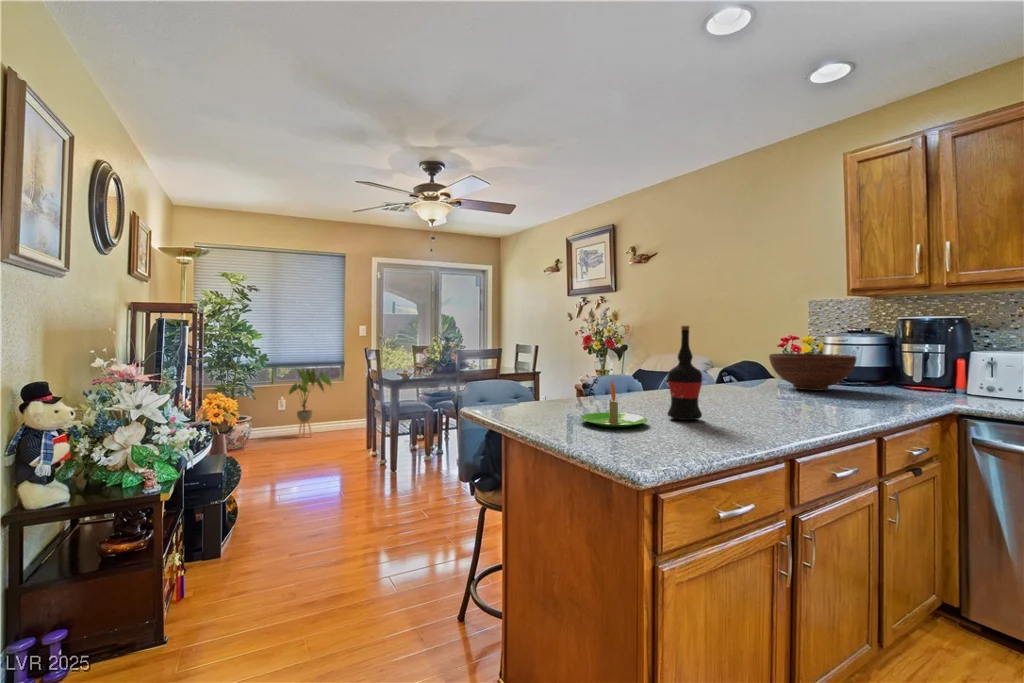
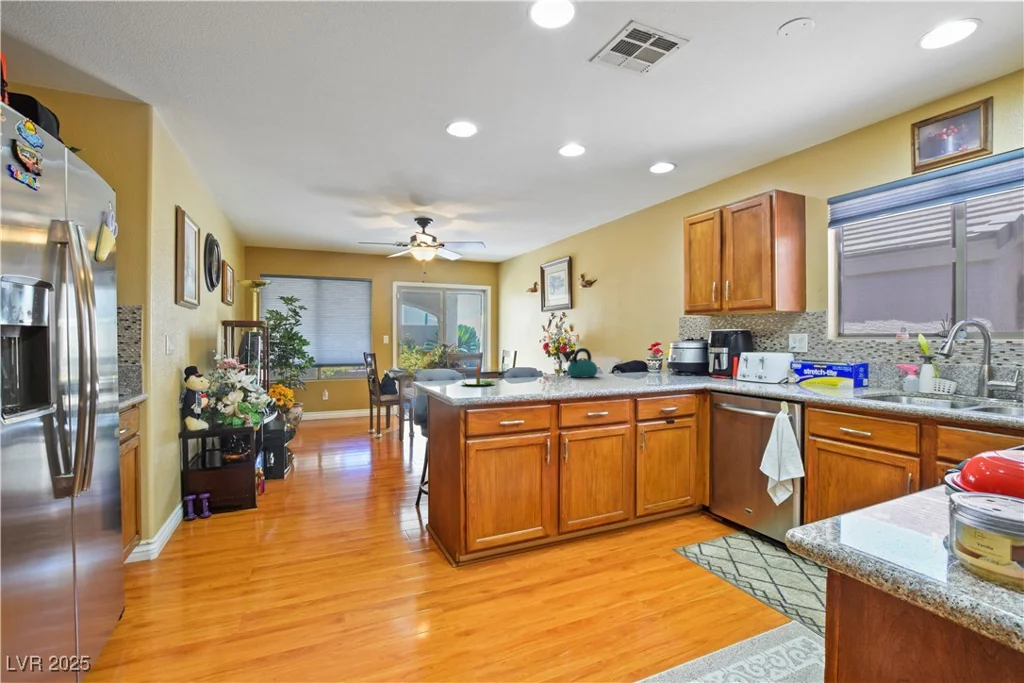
wine bottle: present [668,326,702,420] -> none [511,334,529,384]
kettle: none [712,350,767,399] -> present [568,348,597,377]
fruit bowl: present [769,353,856,391] -> none [618,351,667,374]
house plant: present [289,369,331,437] -> none [329,368,361,421]

